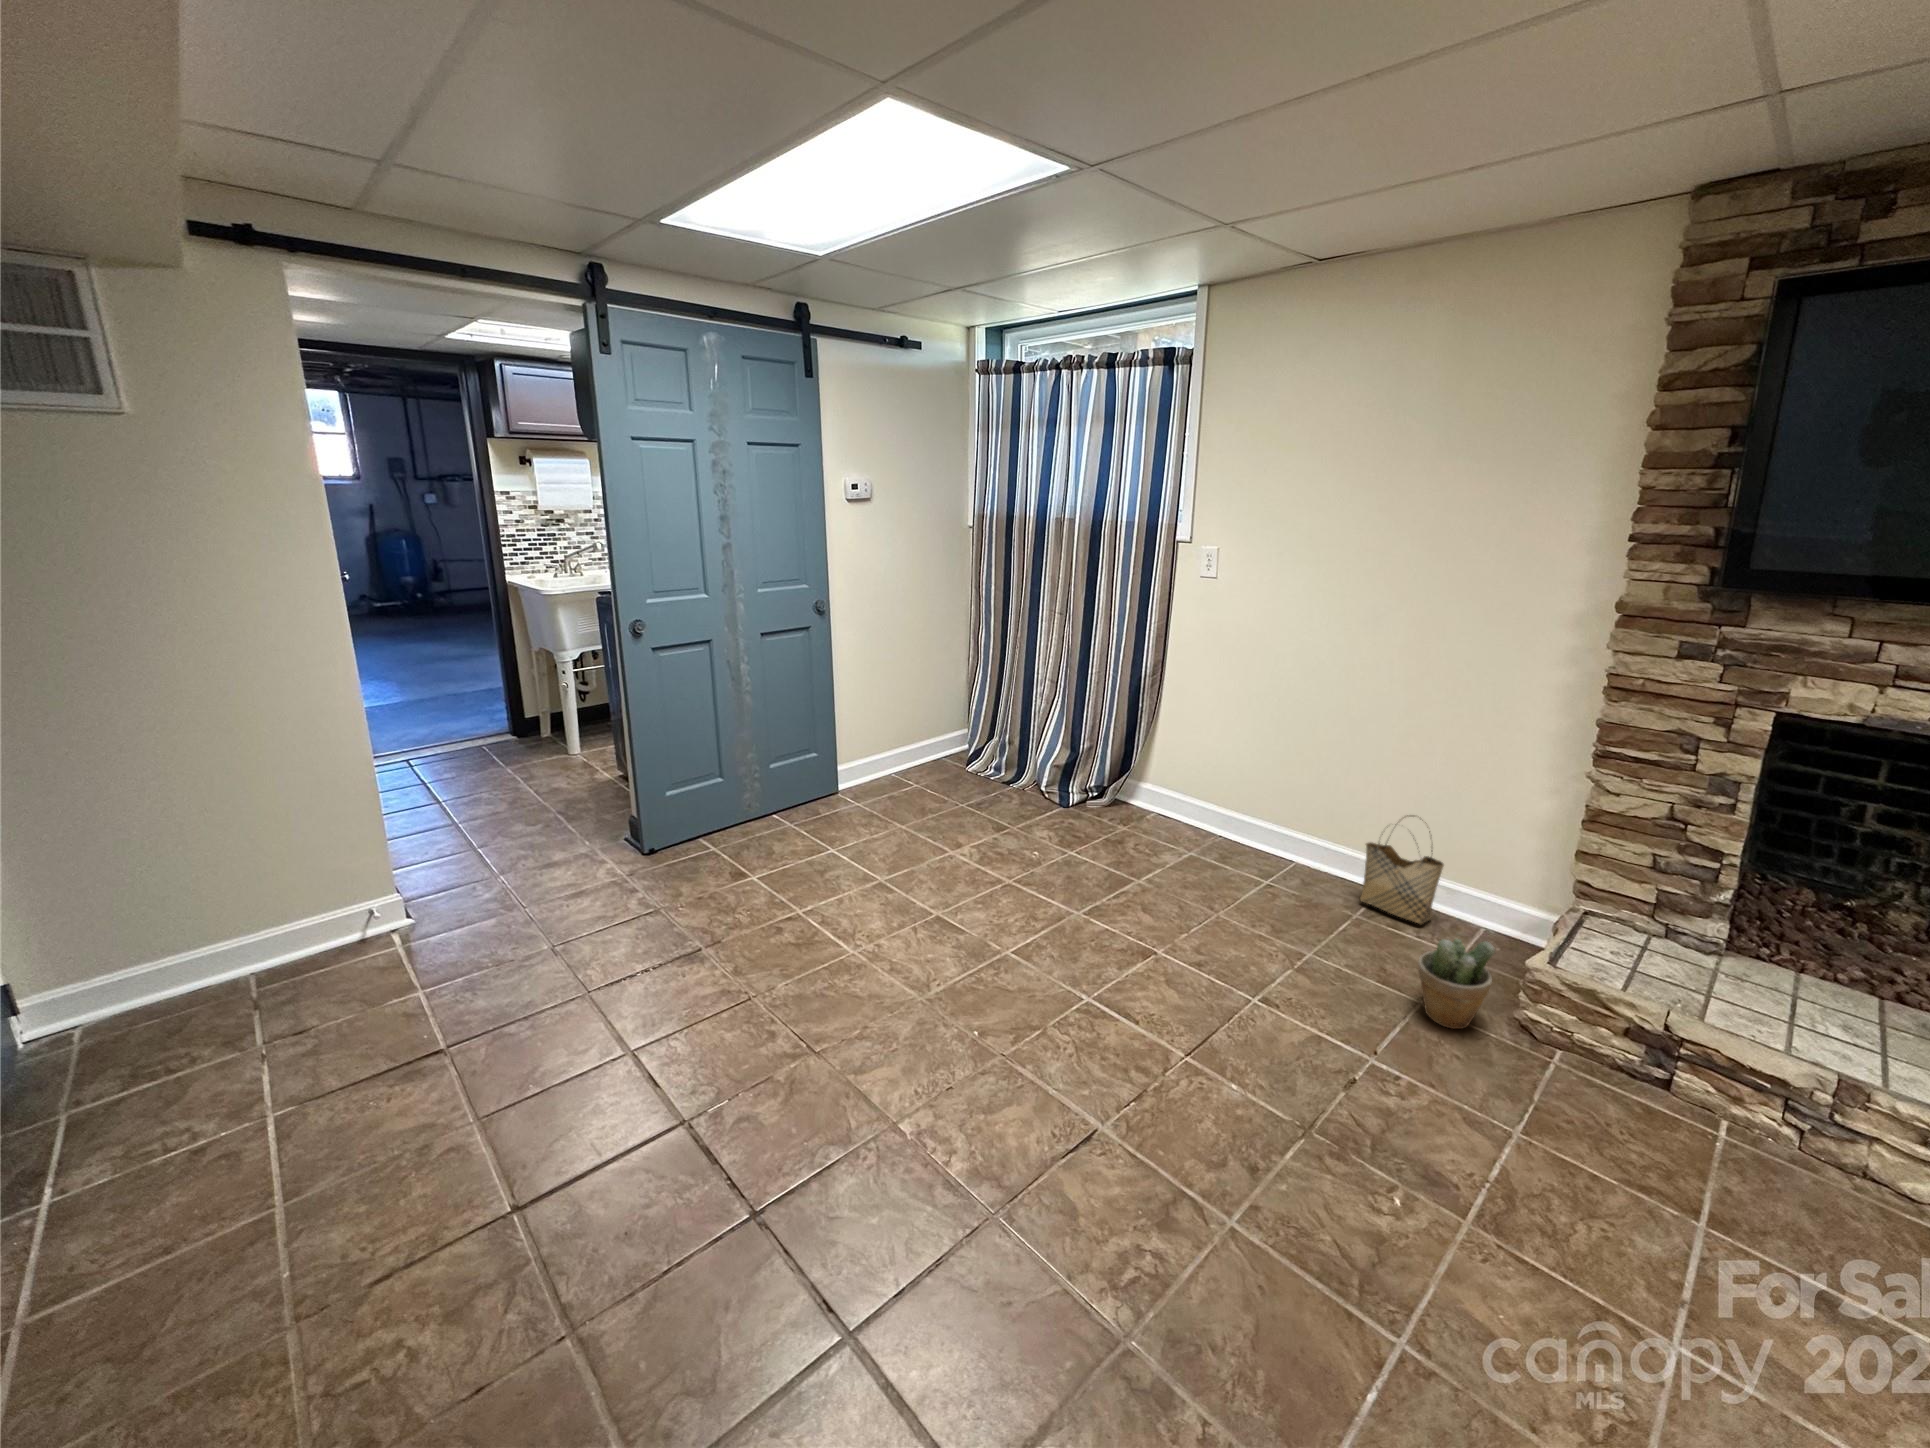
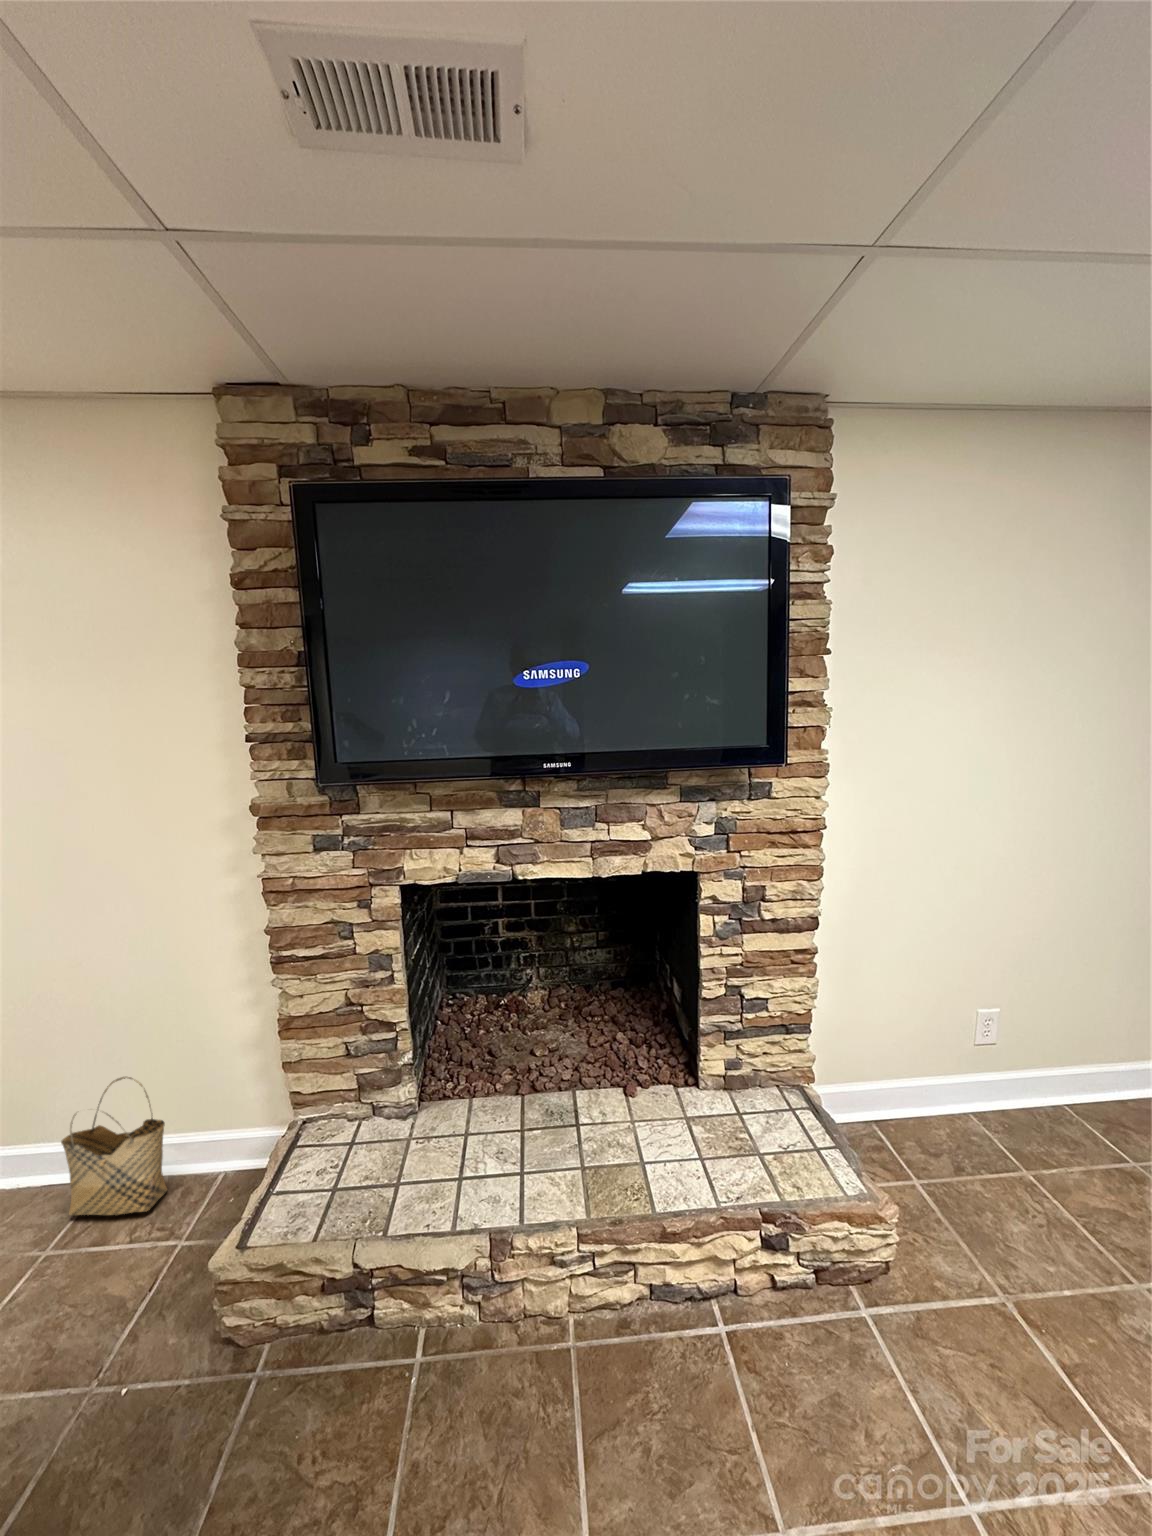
potted plant: present [1418,939,1495,1029] -> none [66,1264,176,1418]

